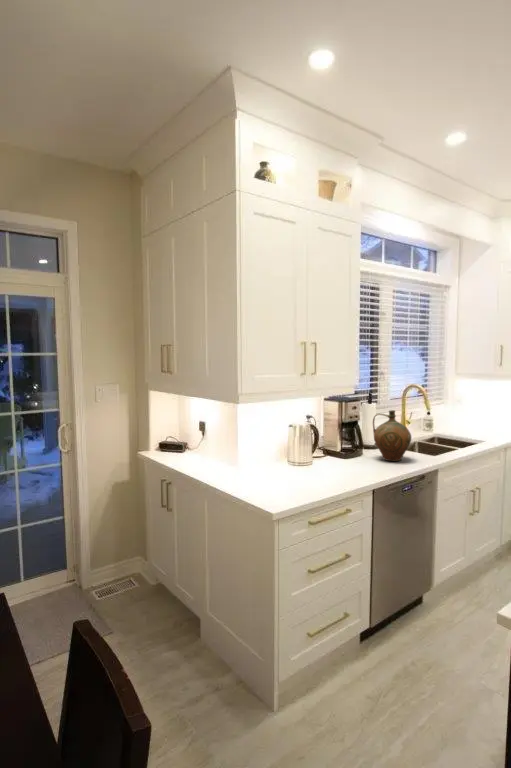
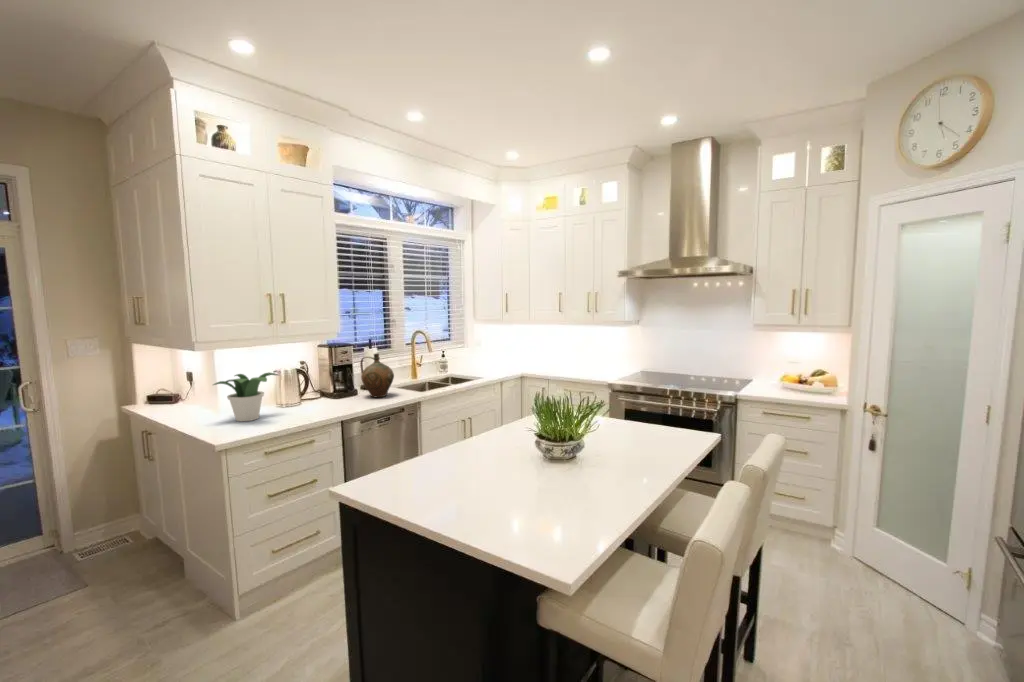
potted plant: none [247,428,306,482] -> present [214,373,278,422]

